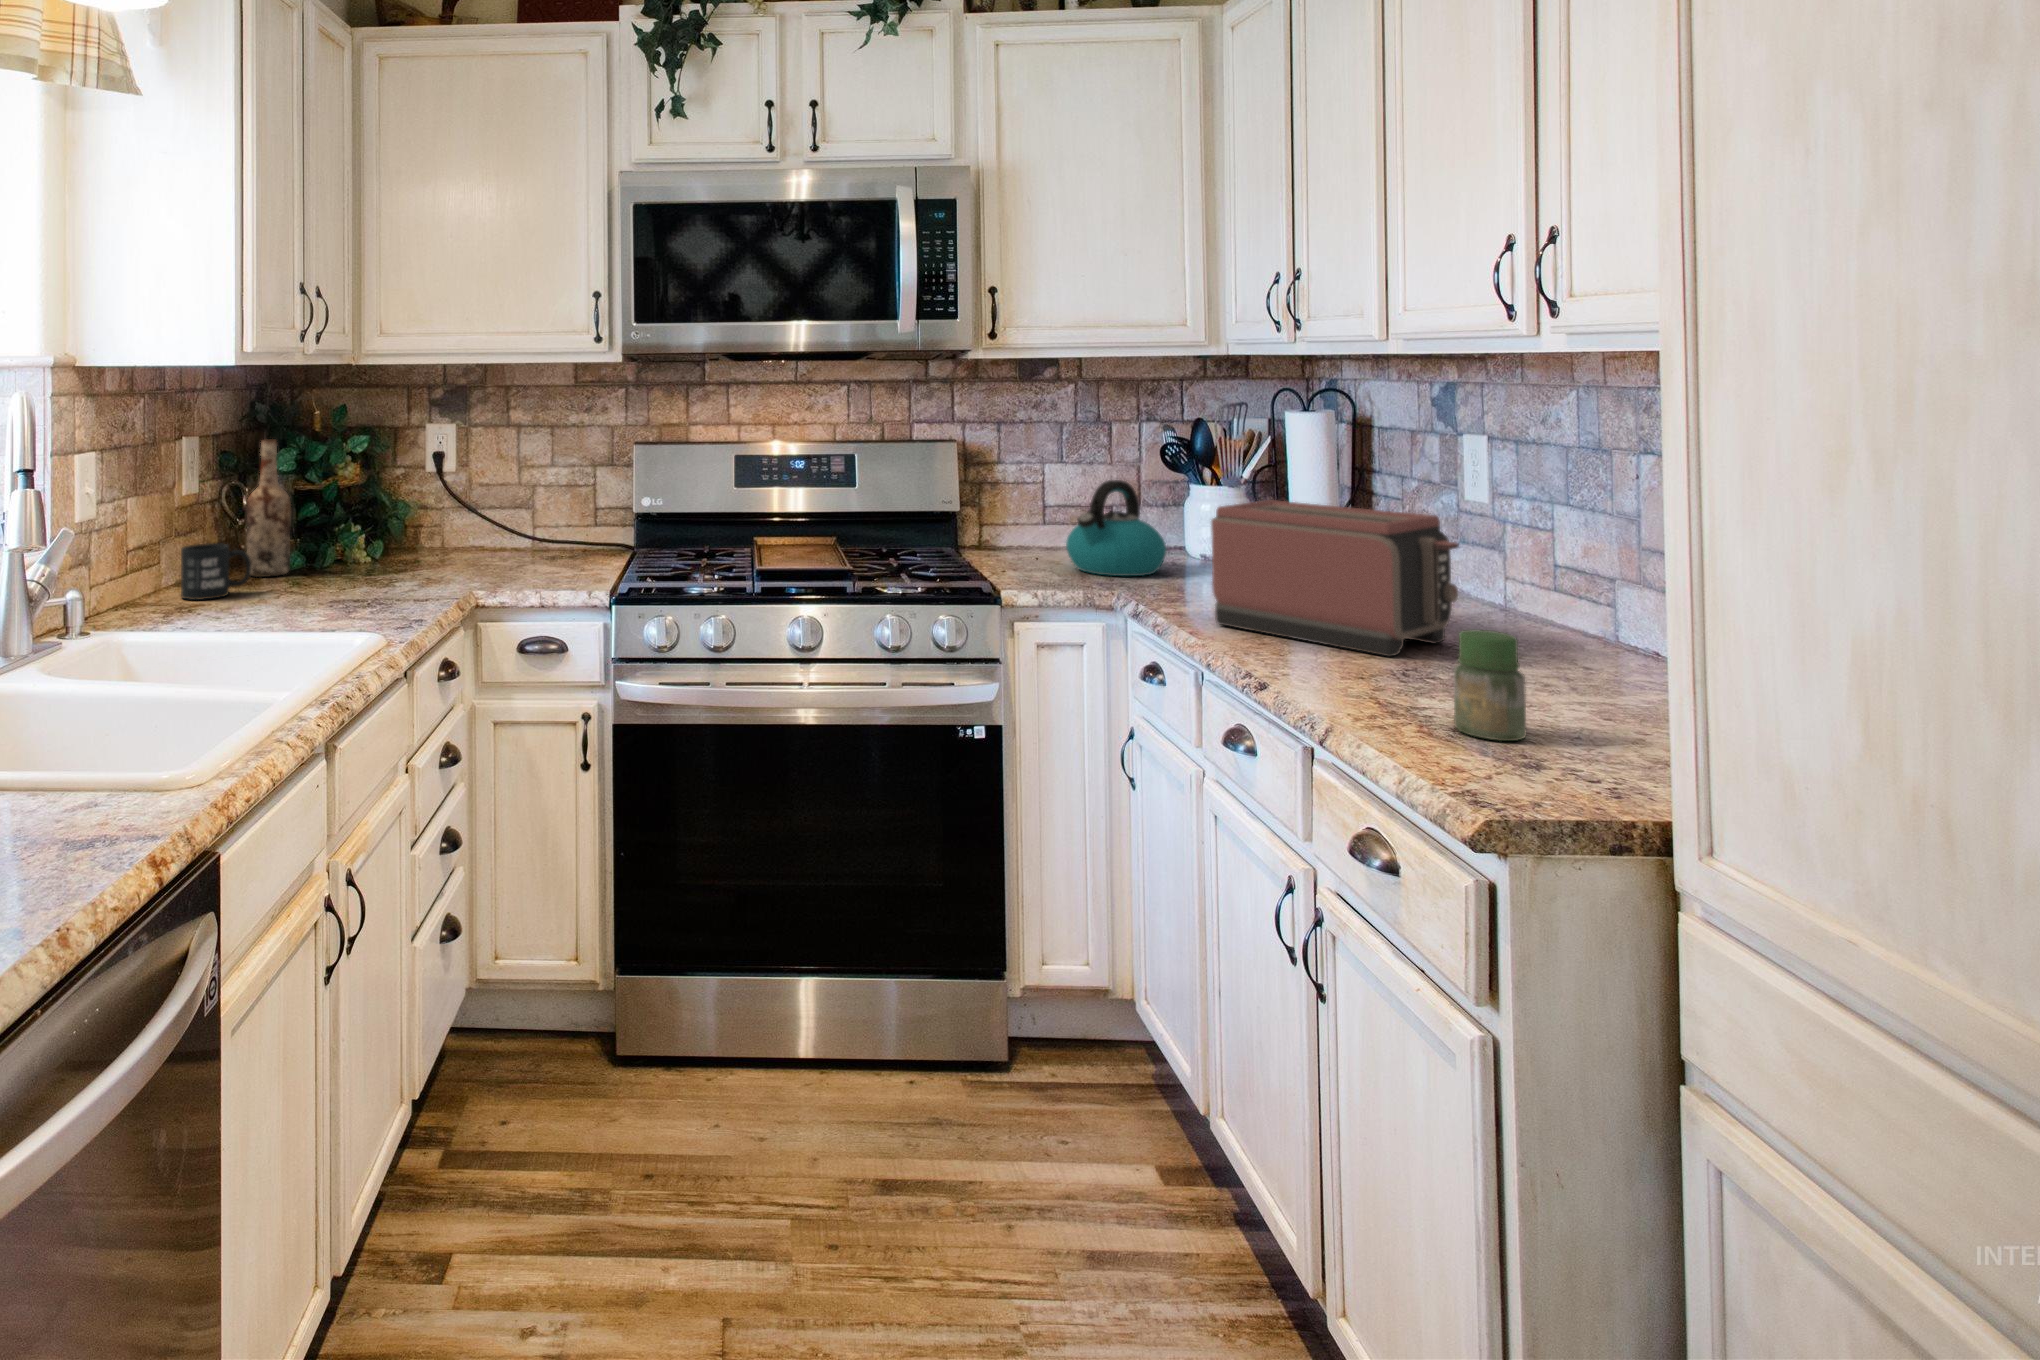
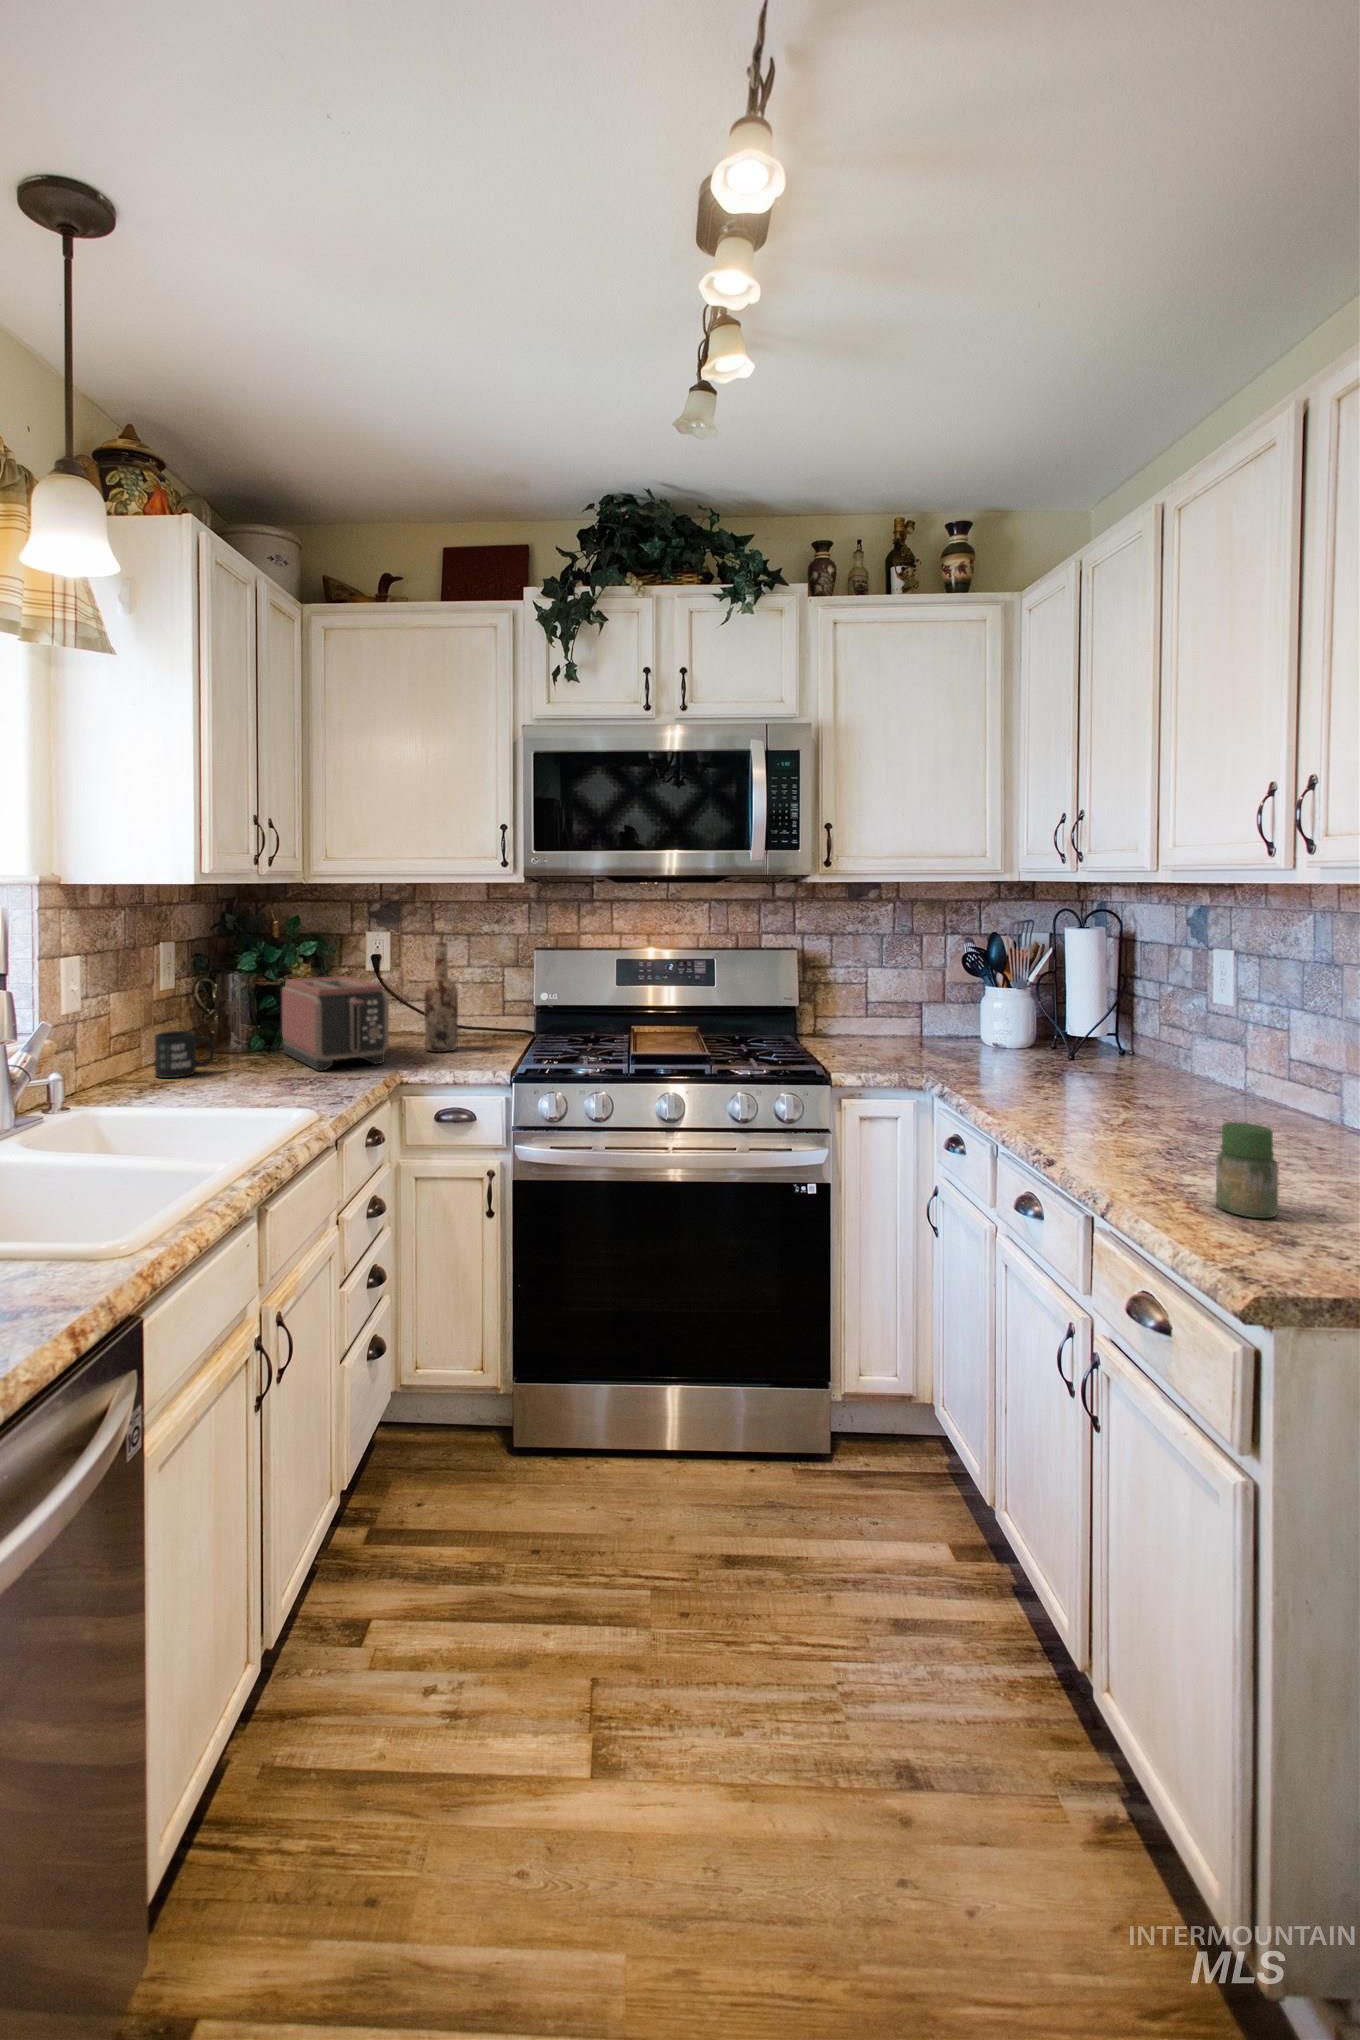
wine bottle: present [247,439,291,577] -> present [424,942,458,1052]
kettle: present [1066,480,1166,576] -> none [885,983,967,1062]
toaster: present [1211,500,1459,657] -> present [282,976,389,1071]

